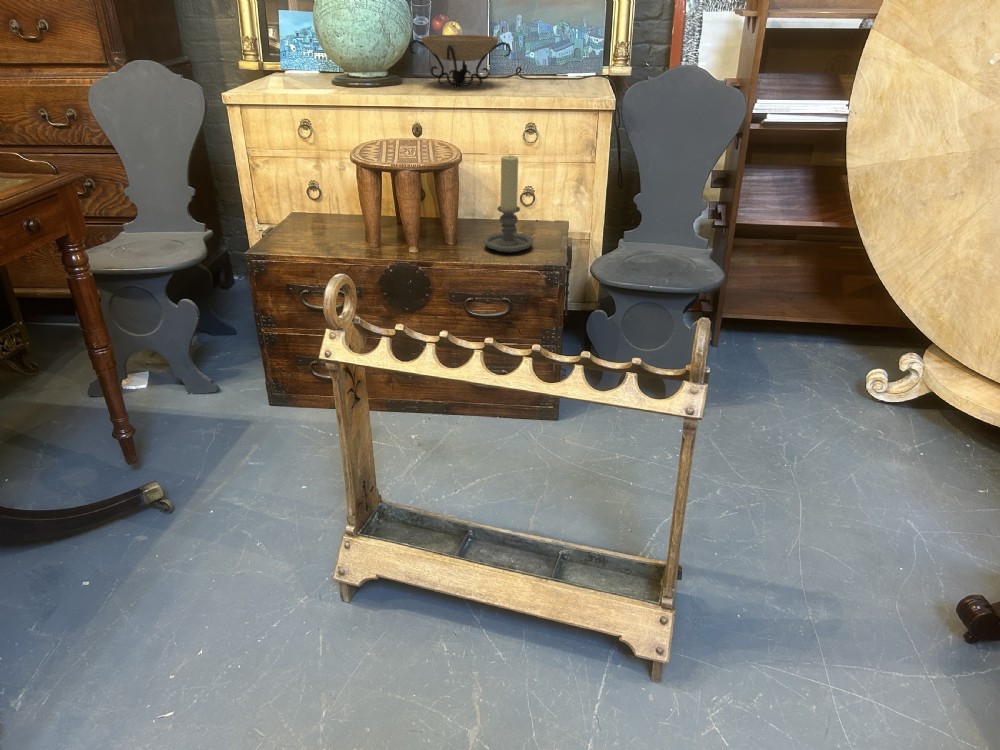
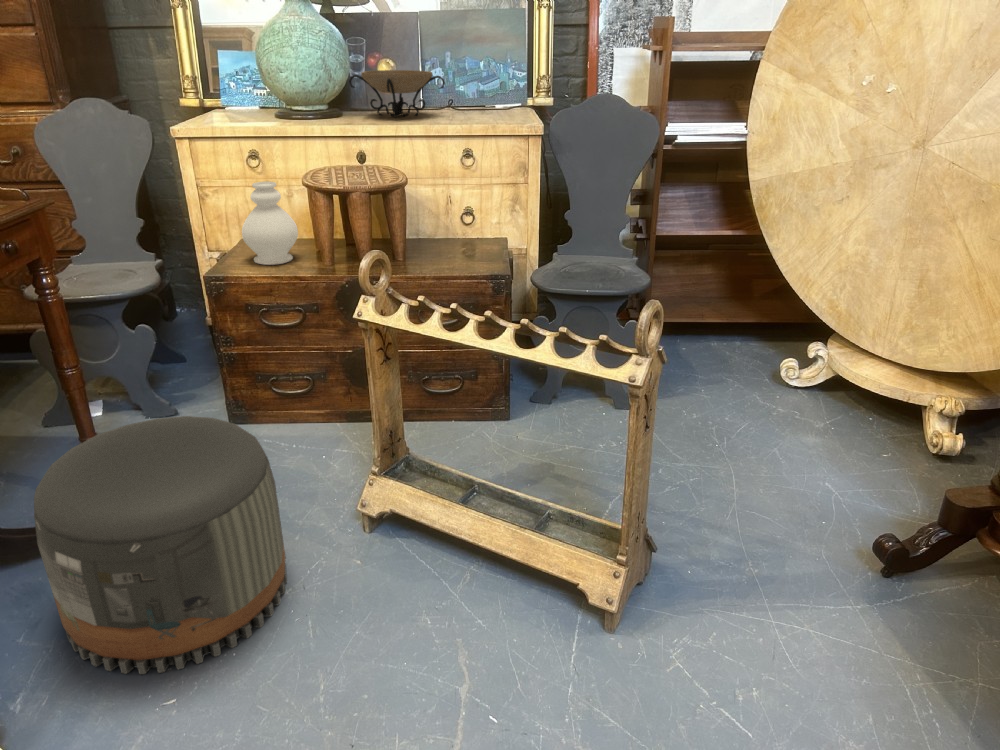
decorative vase: none [287,155,345,243] -> present [242,182,298,265]
candle holder: present [484,156,533,253] -> none [432,176,477,265]
pouf: none [43,407,305,677] -> present [34,416,287,674]

